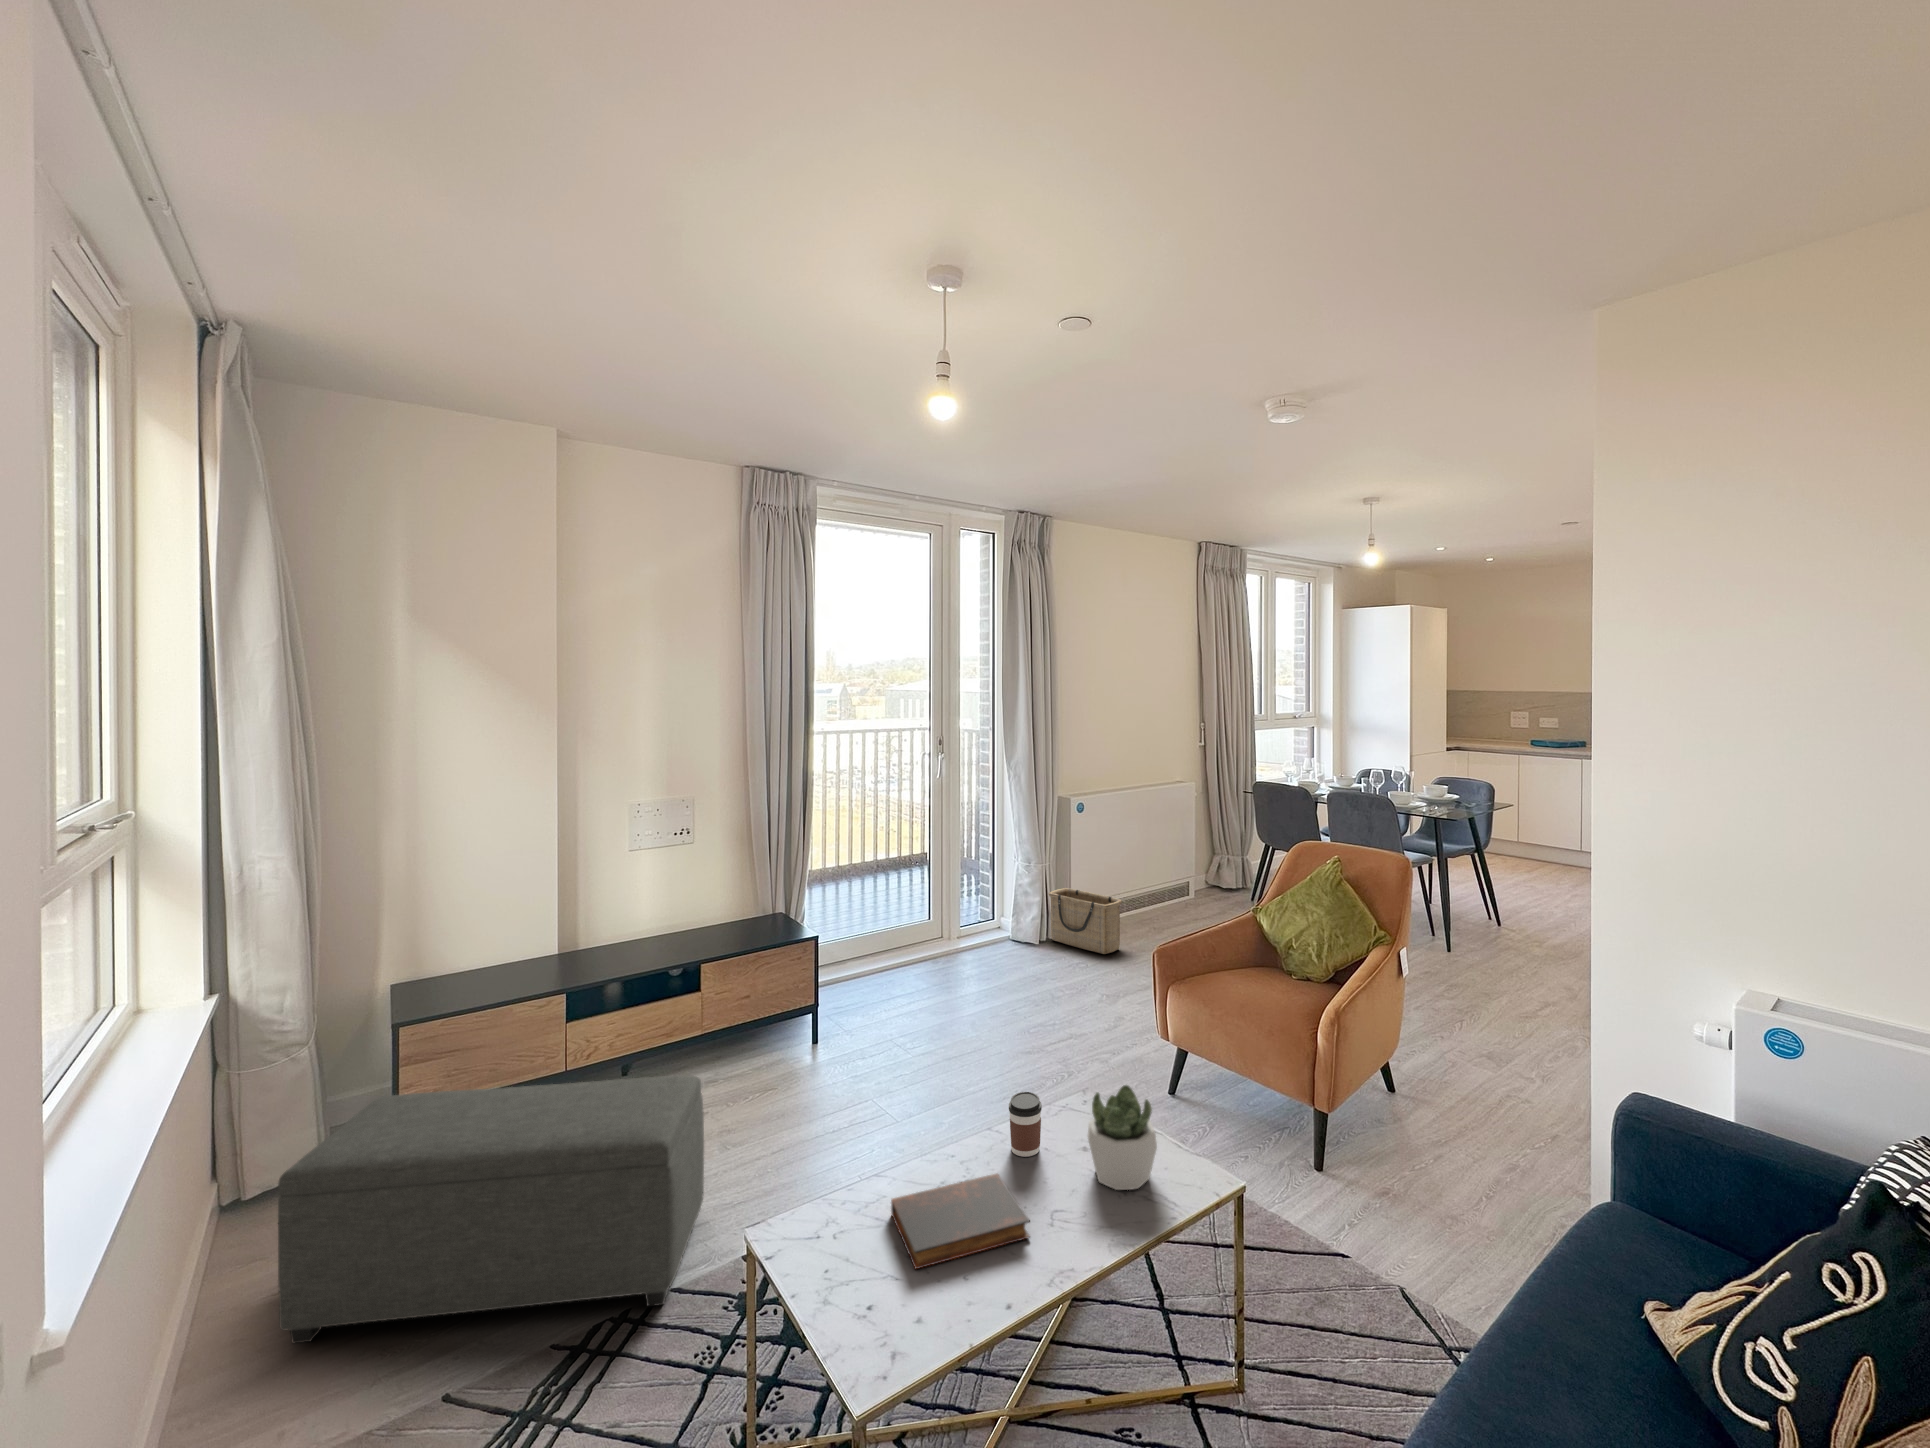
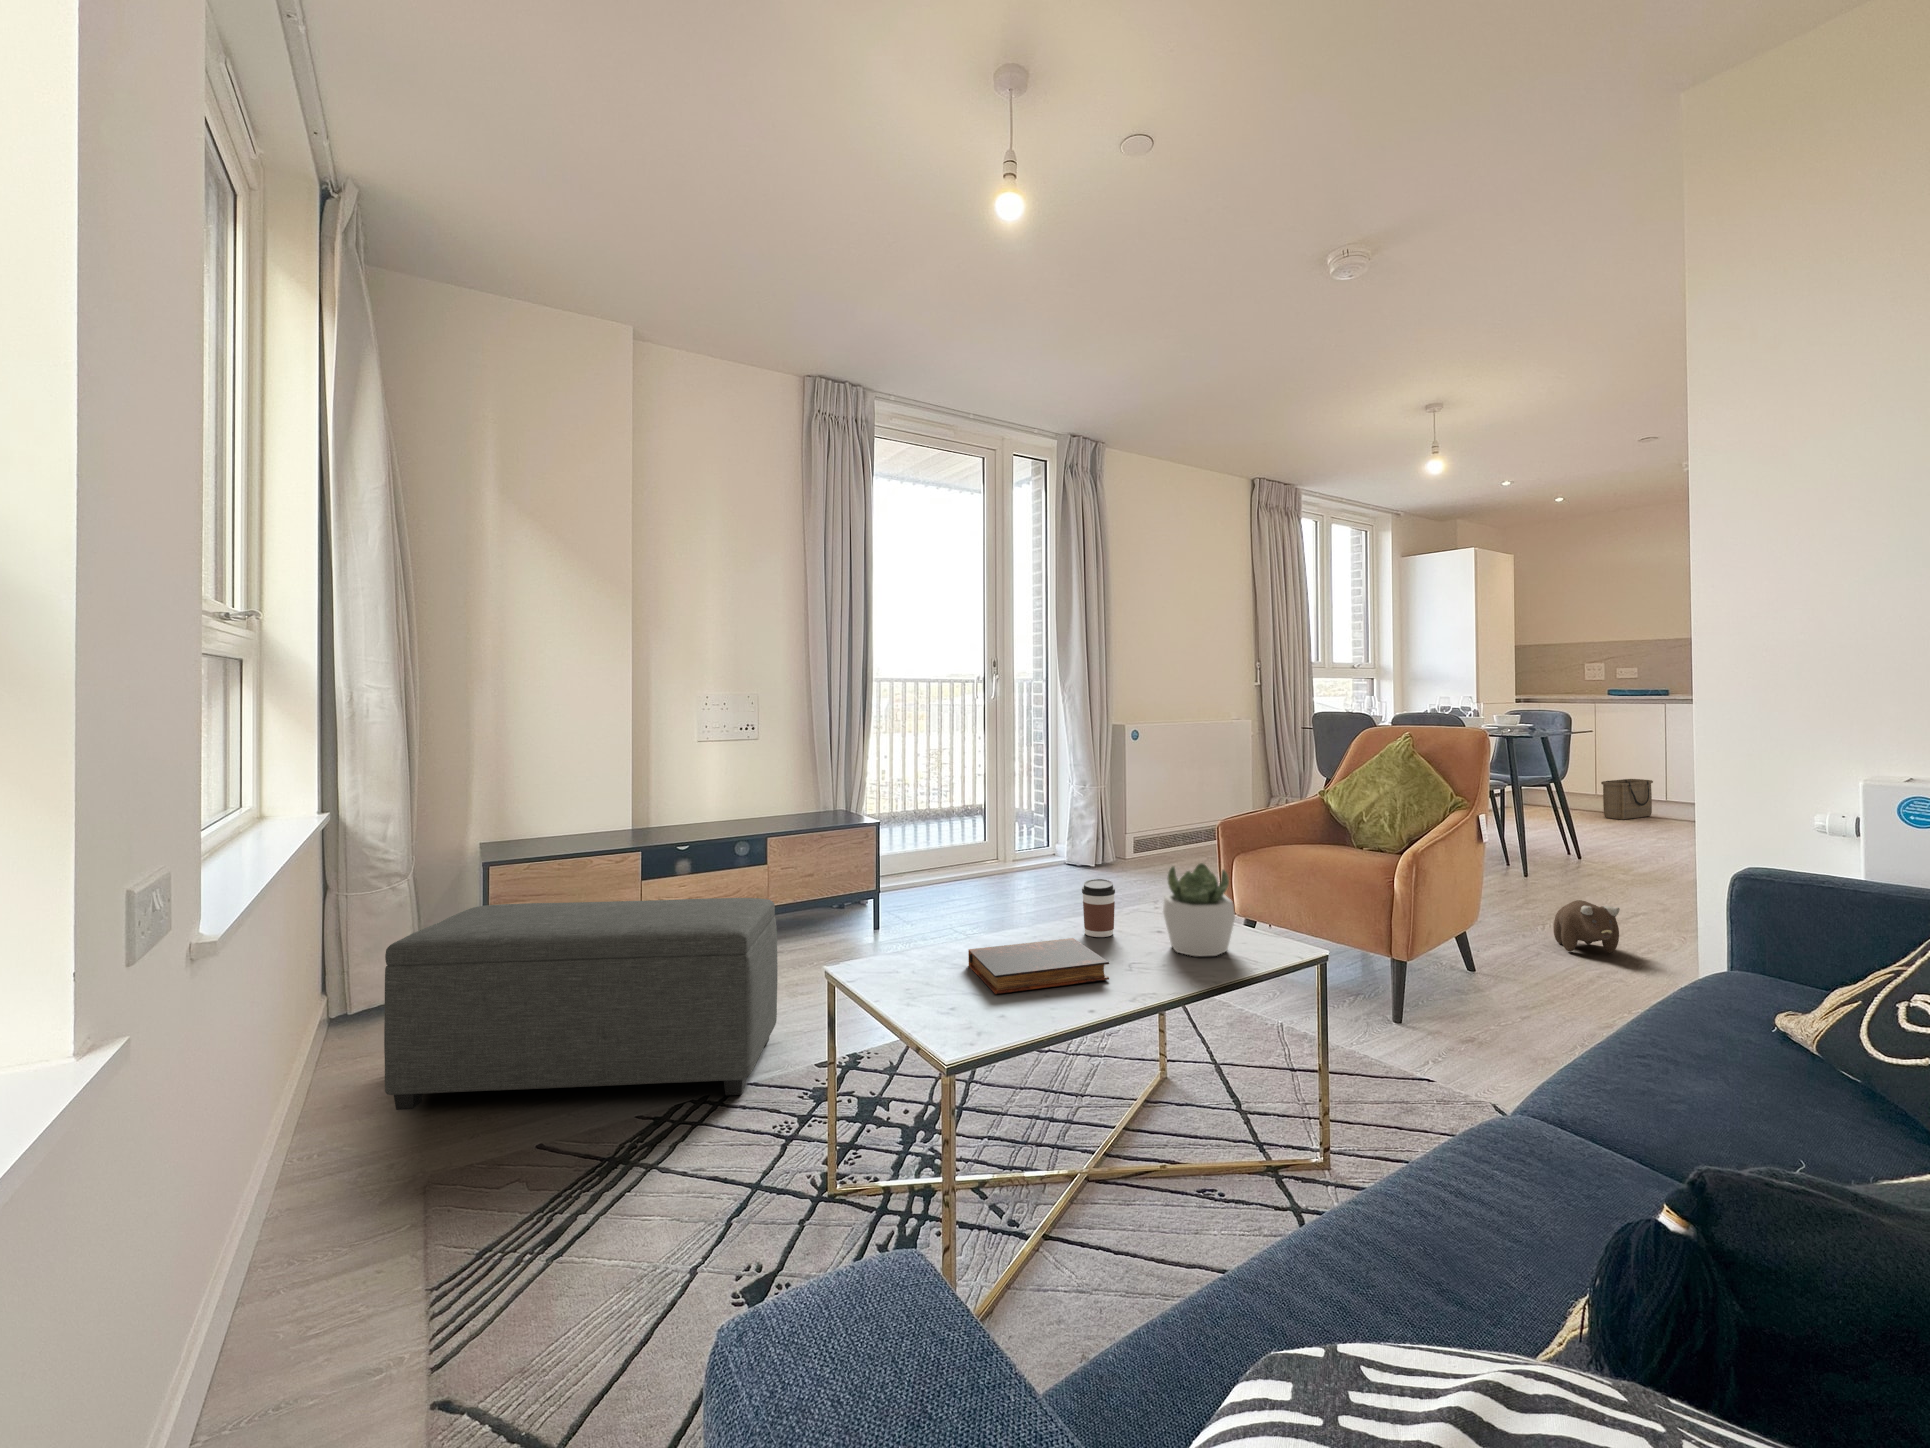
basket: present [1049,888,1122,954] -> present [1601,779,1653,819]
plush toy: none [1472,1011,1532,1064] -> present [1553,900,1620,953]

